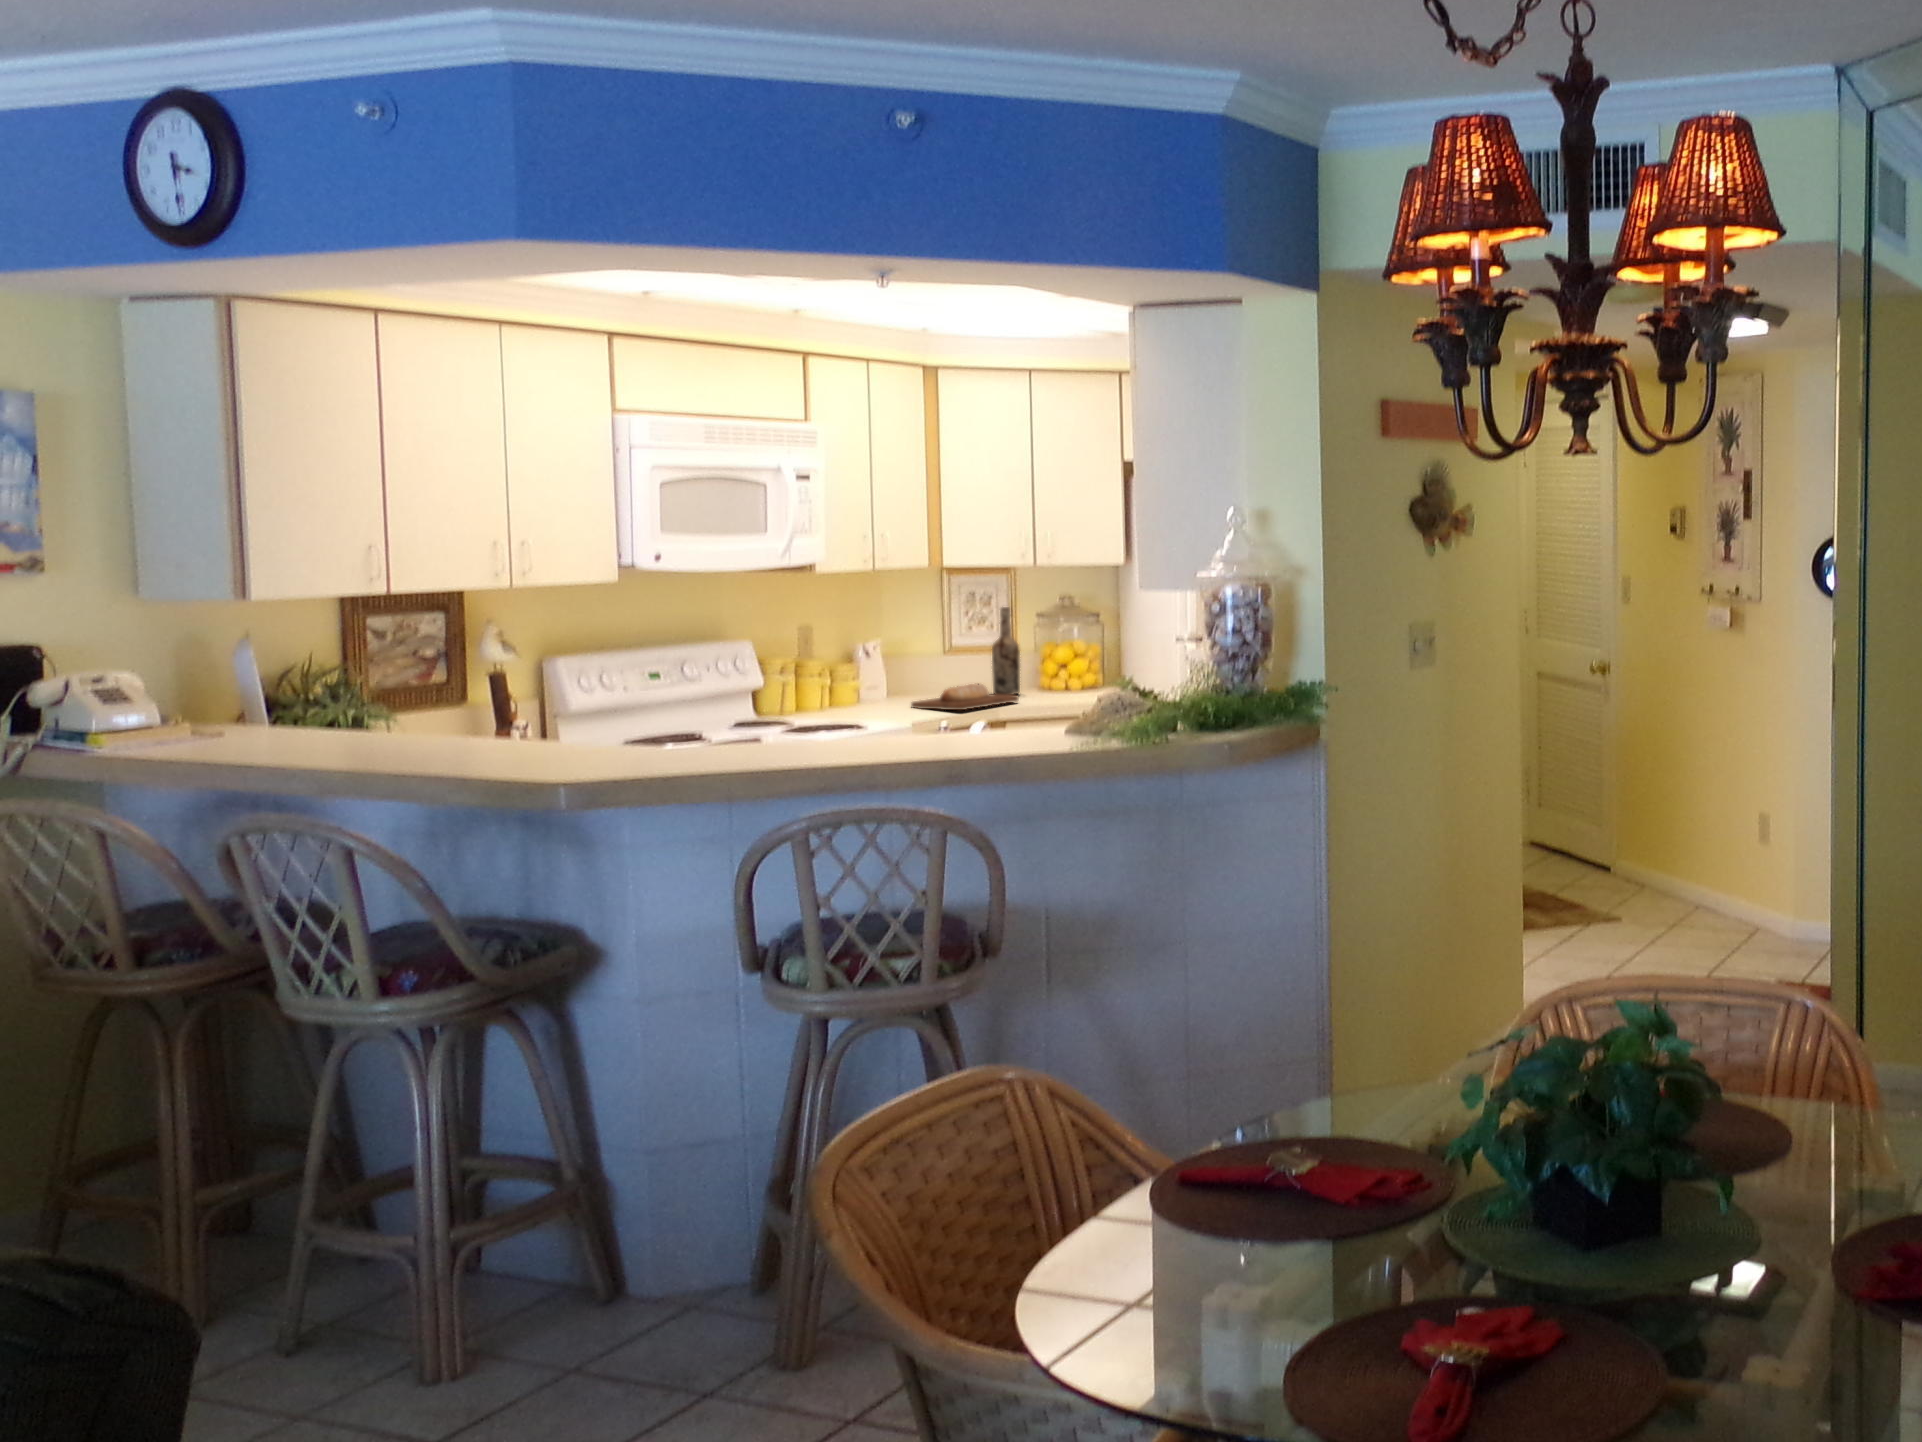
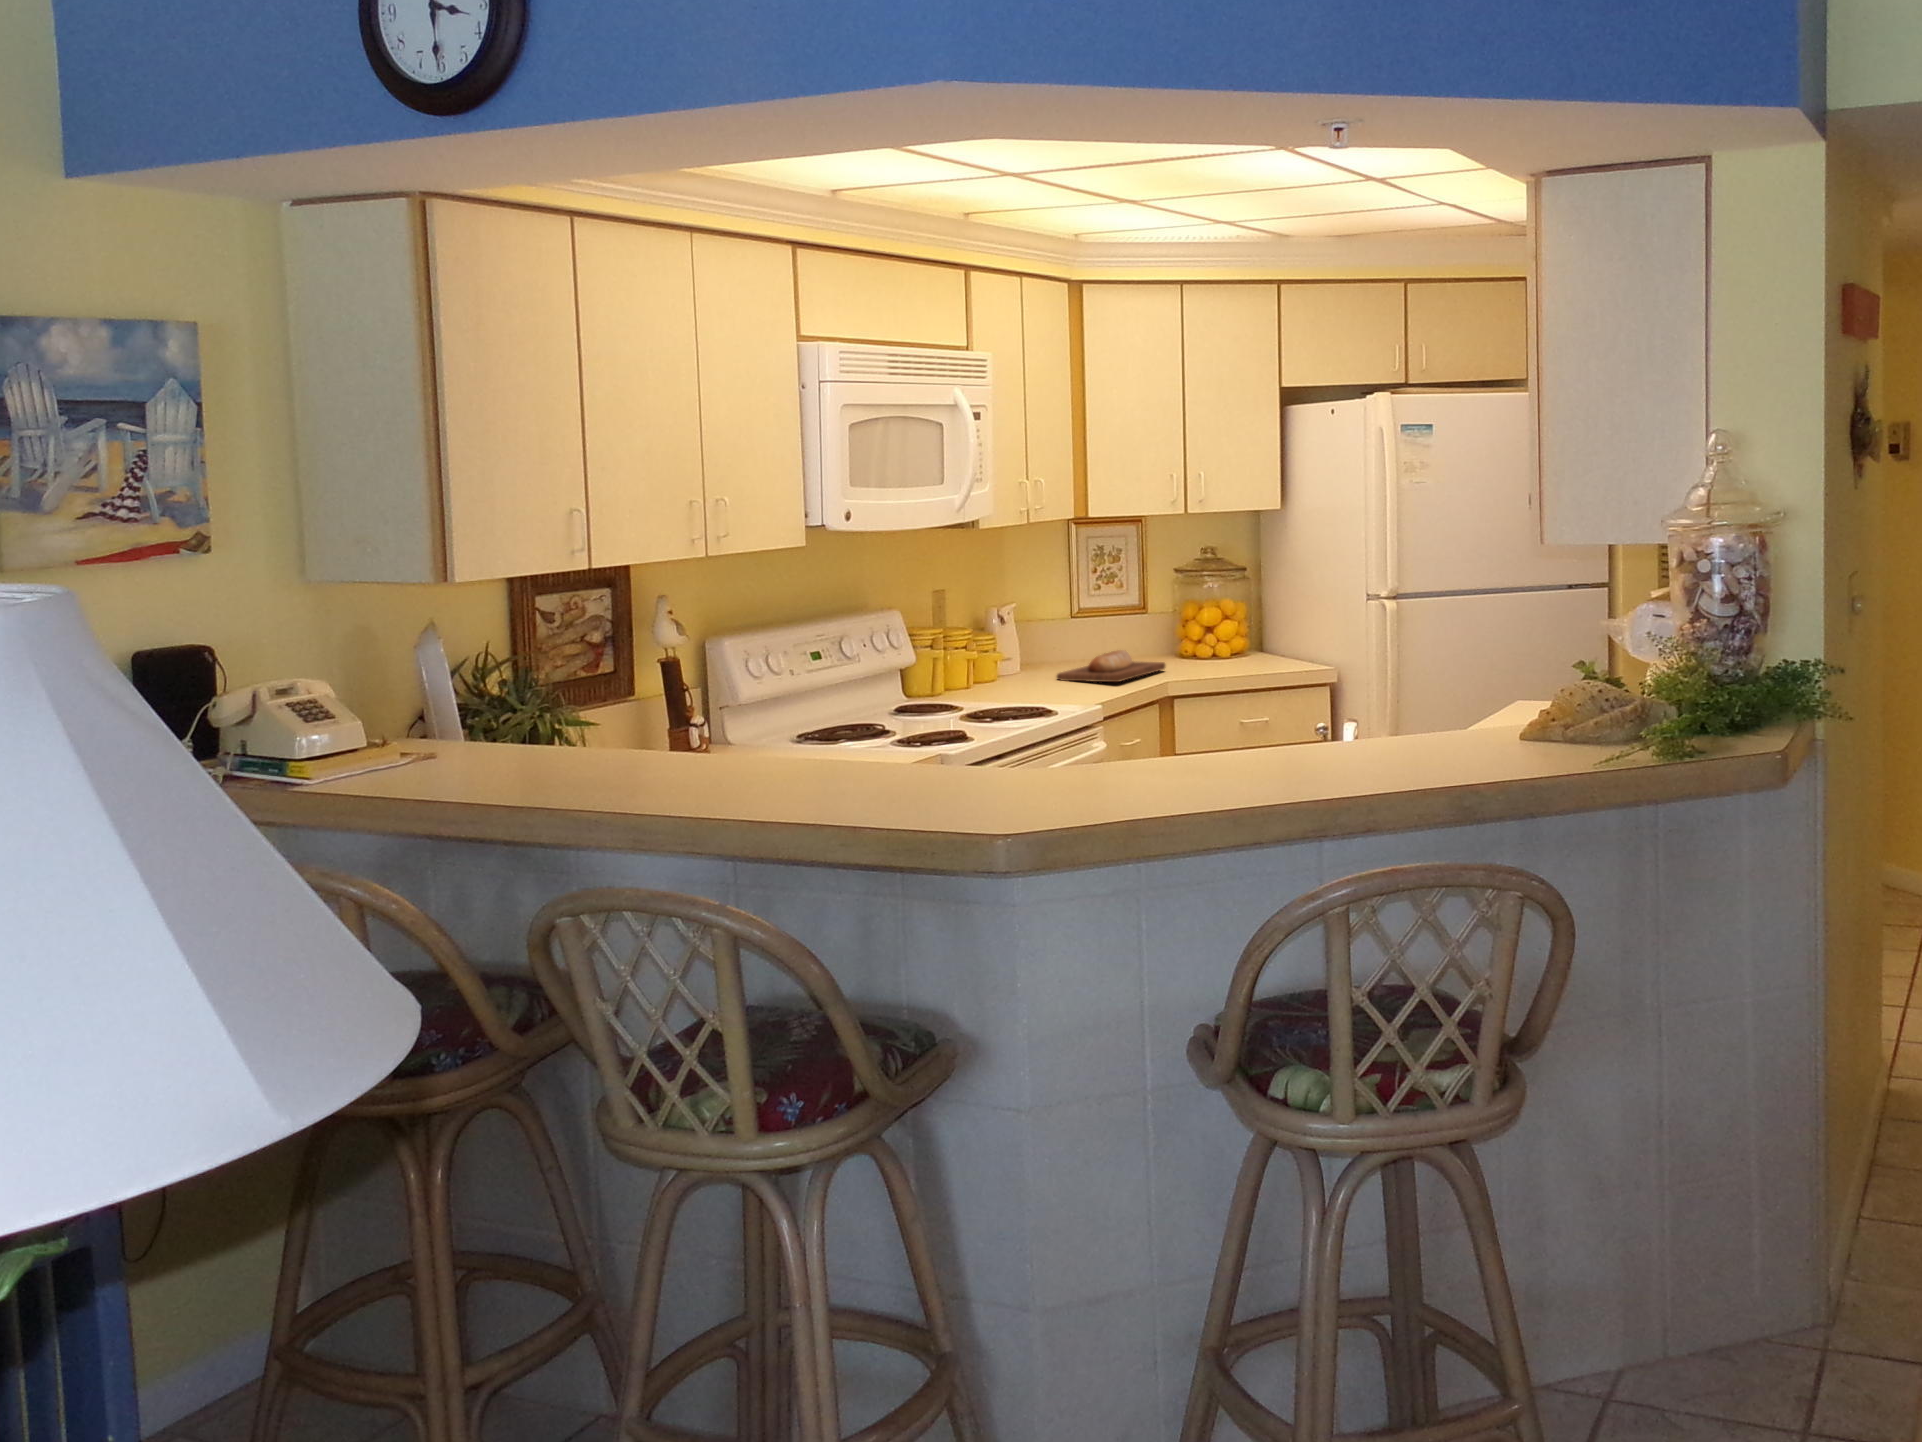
wine bottle: present [992,607,1020,695] -> none [1125,562,1156,661]

